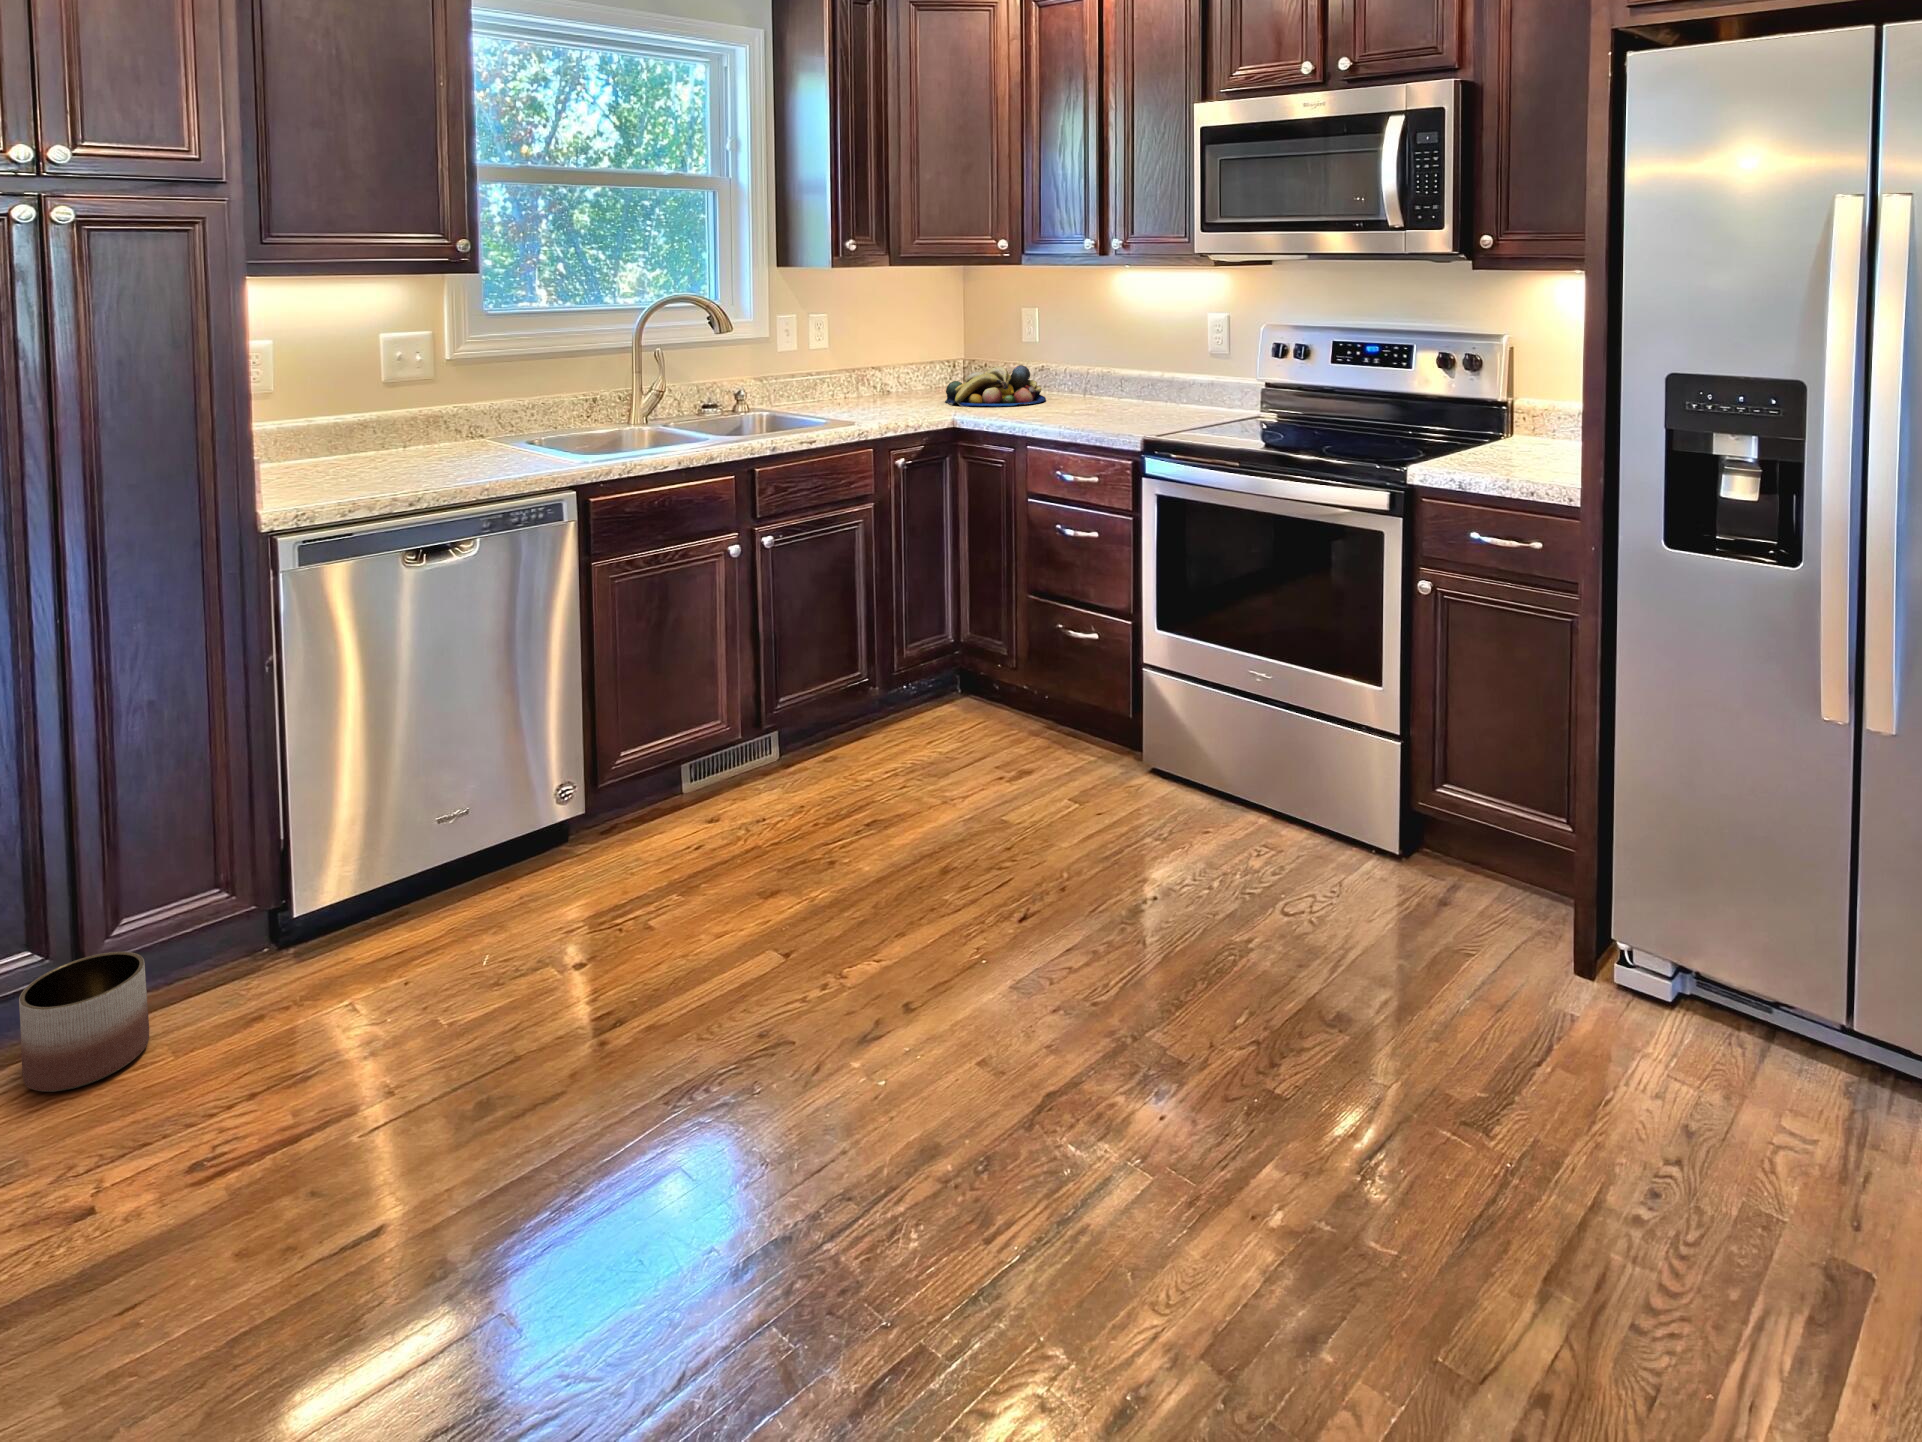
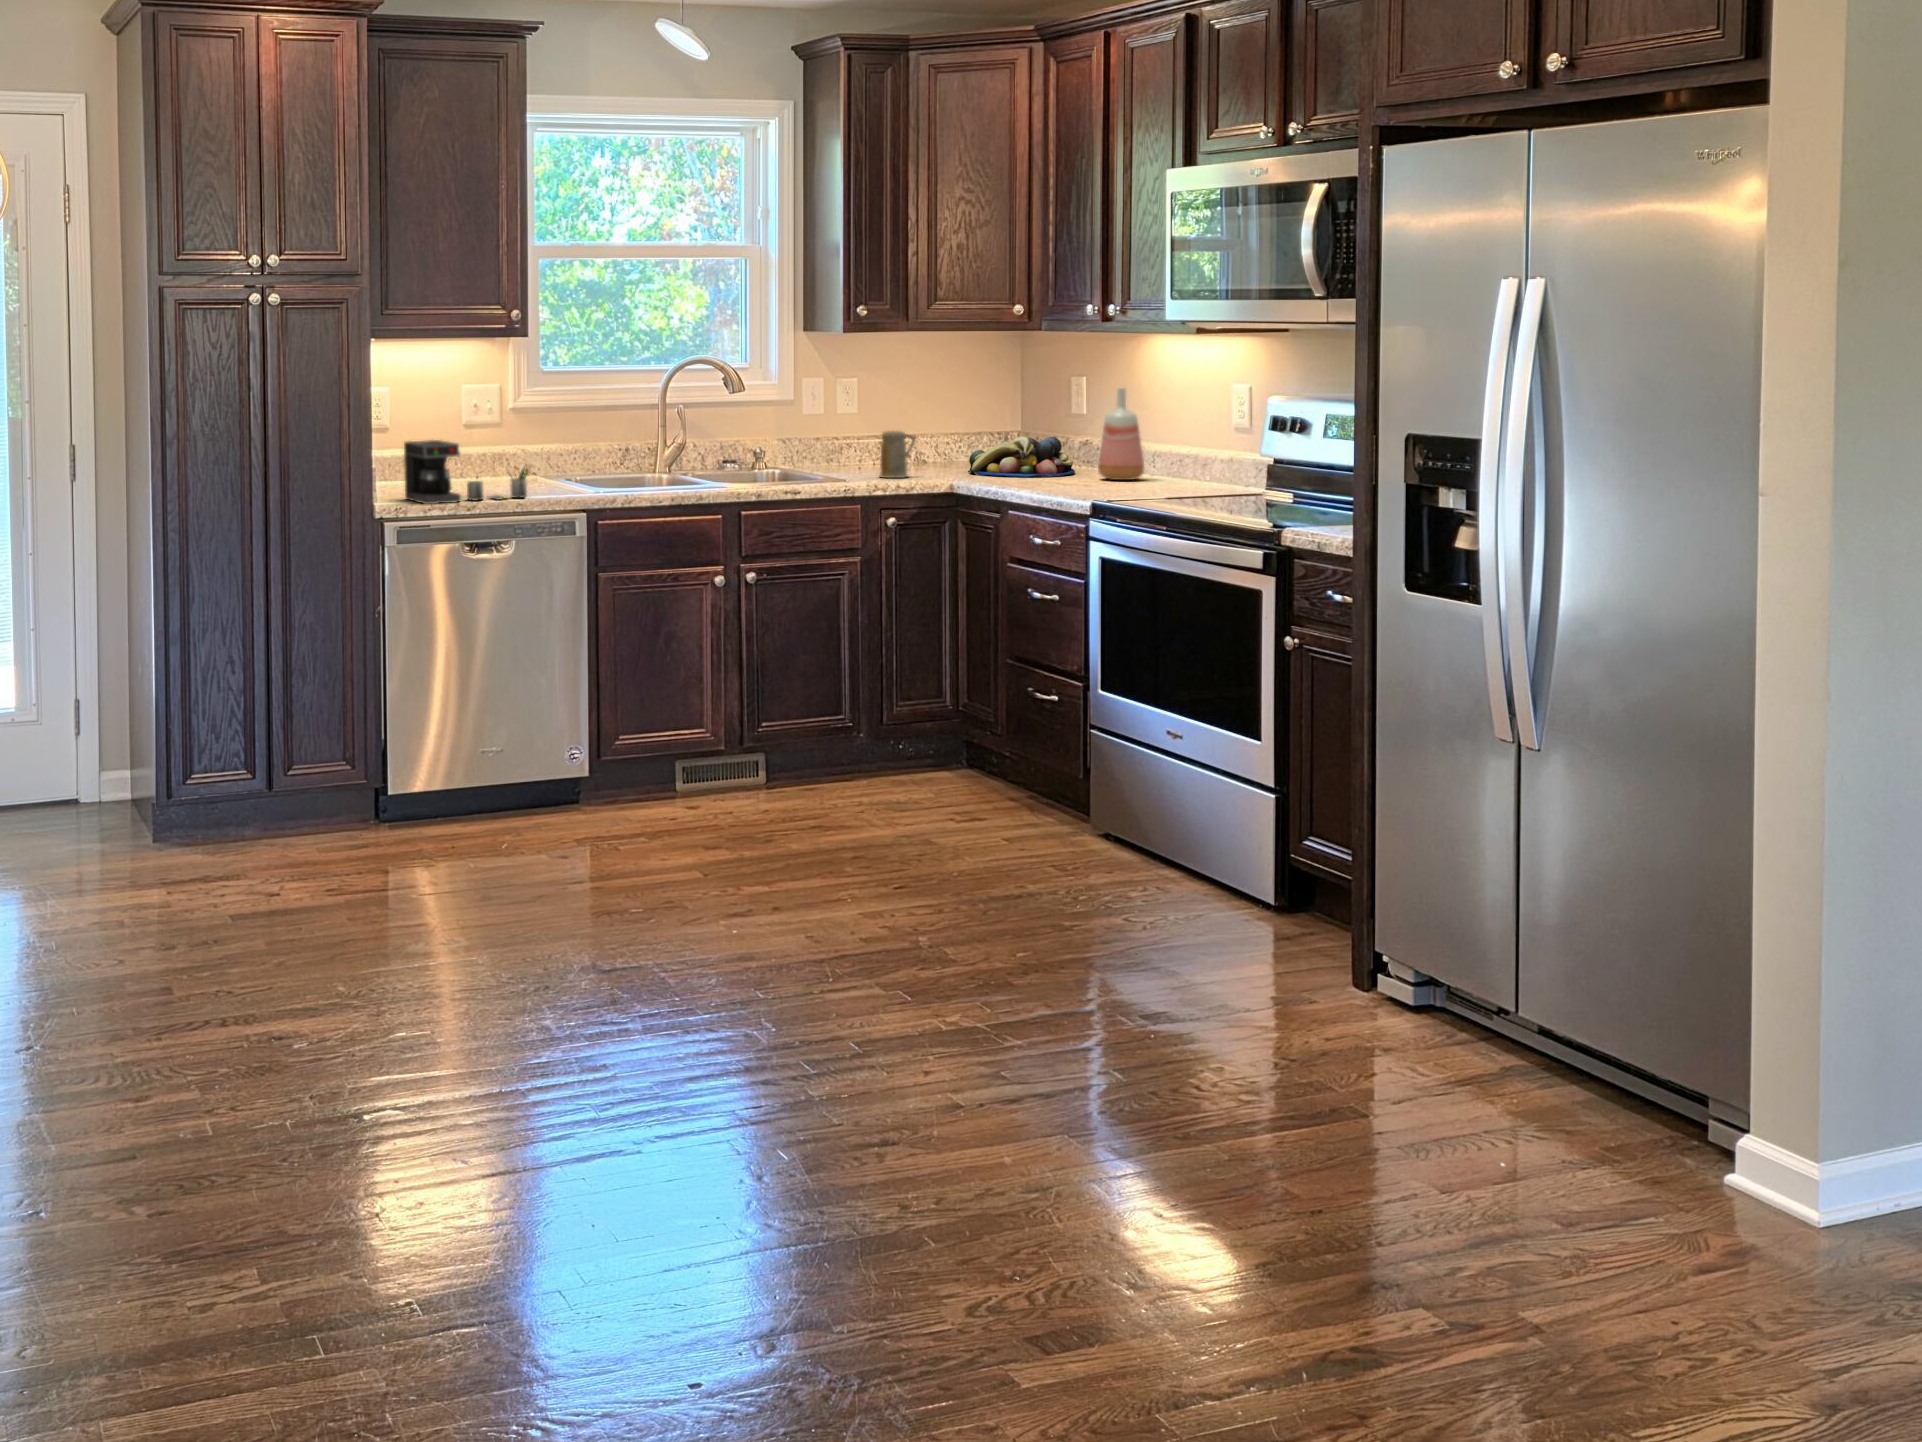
vase: none [1078,319,1120,406] -> present [1098,388,1144,480]
mug: none [873,367,907,416] -> present [880,431,915,478]
coffee maker: none [305,411,496,504] -> present [404,440,529,504]
planter: present [19,952,149,1092] -> none [242,783,306,853]

